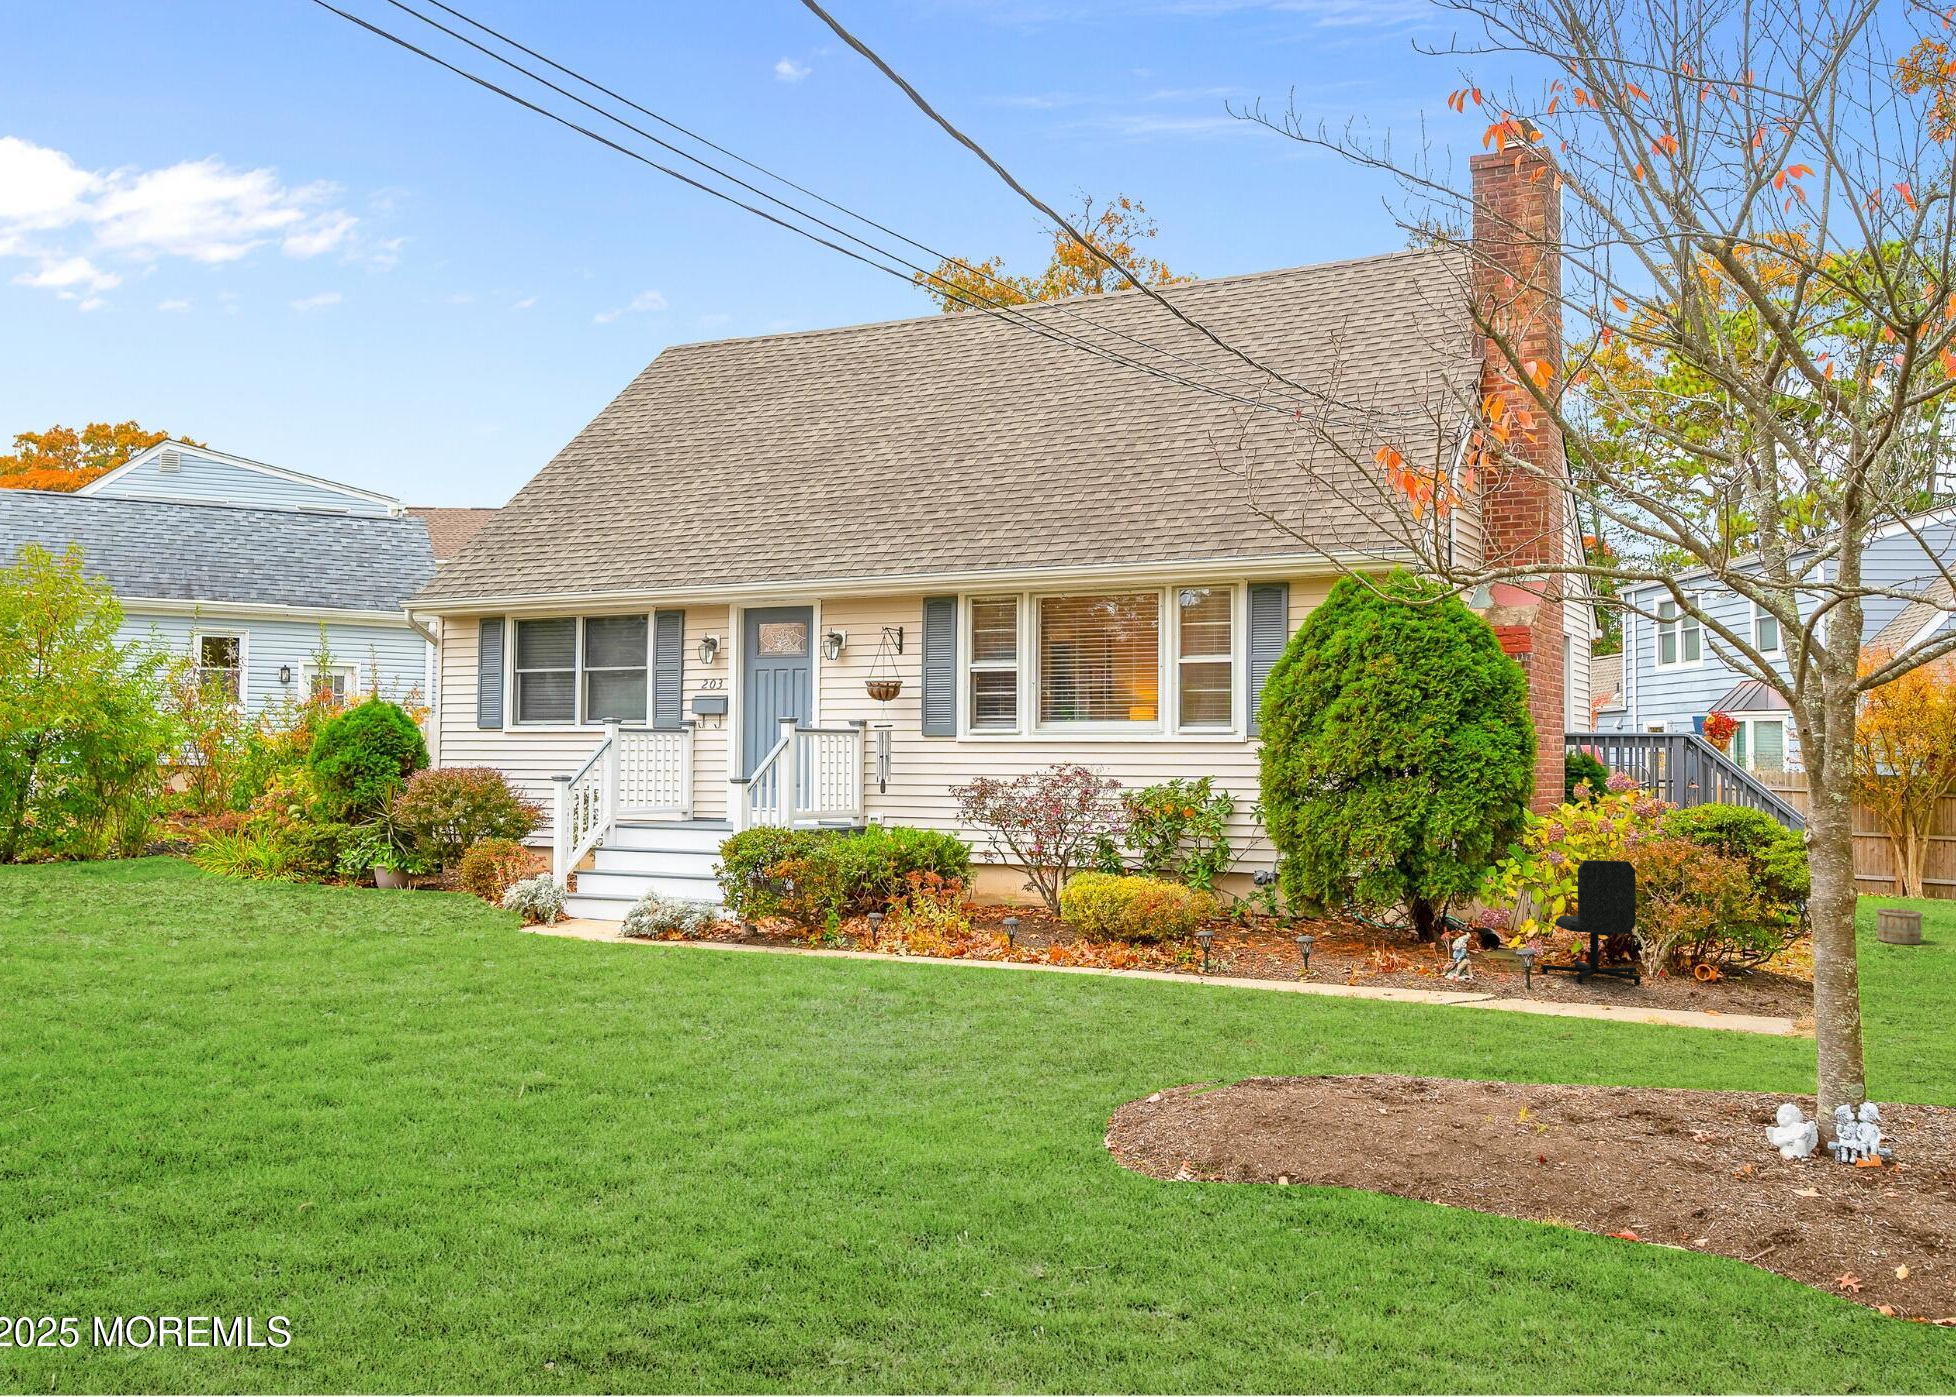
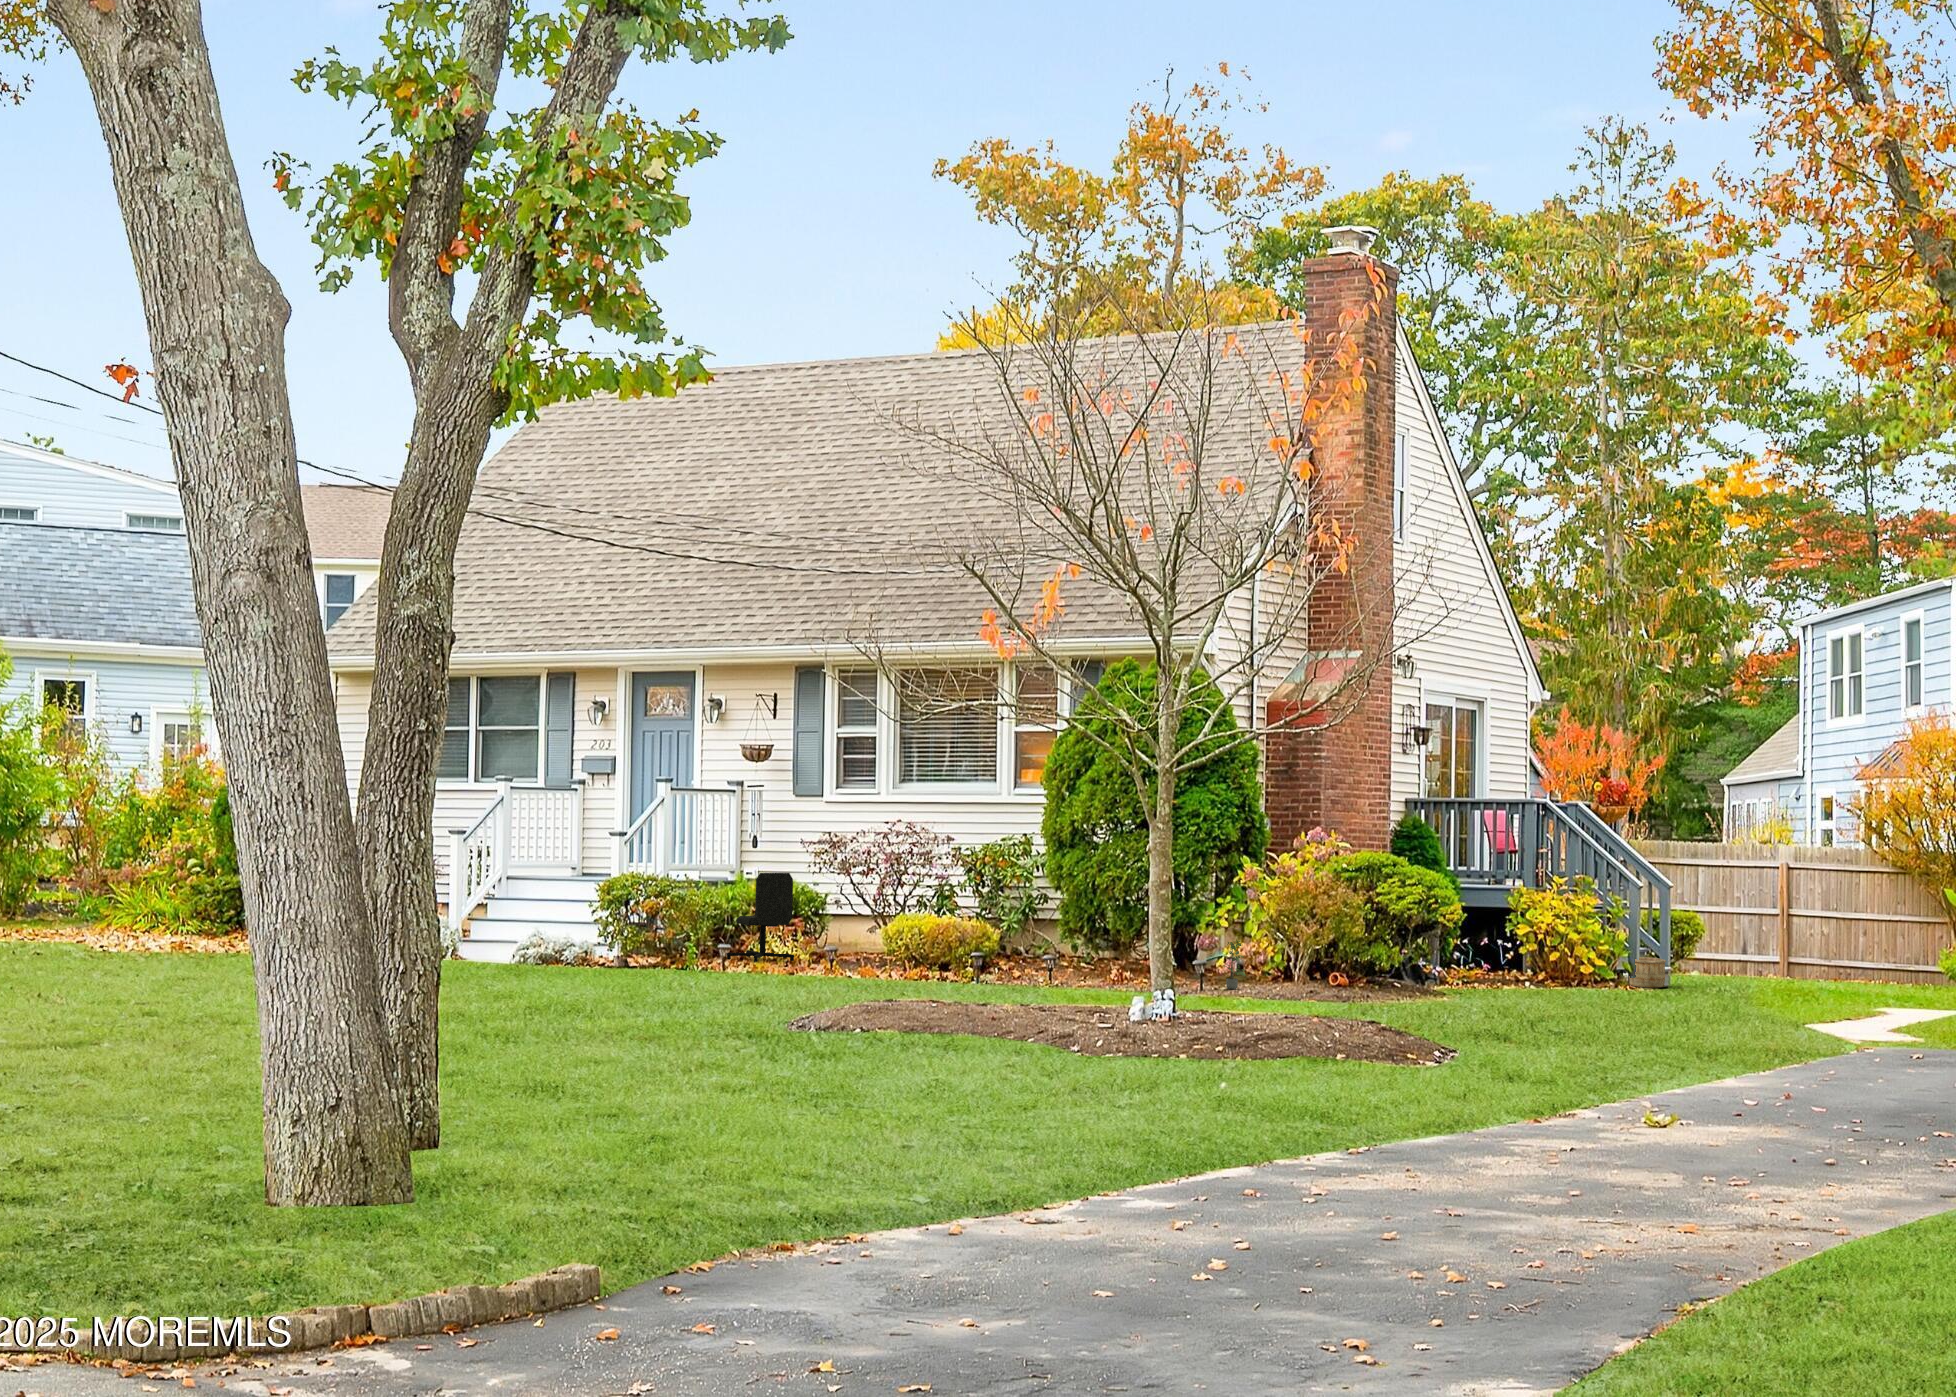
chair: present [1541,860,1641,985] -> present [726,873,794,962]
potted plant: none [1485,903,1516,965] -> present [1224,940,1246,989]

